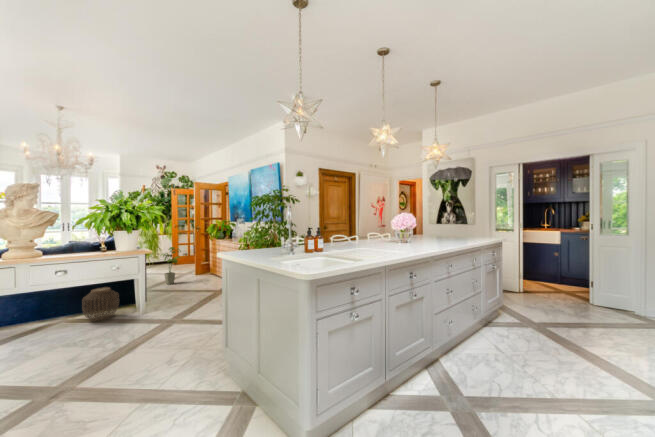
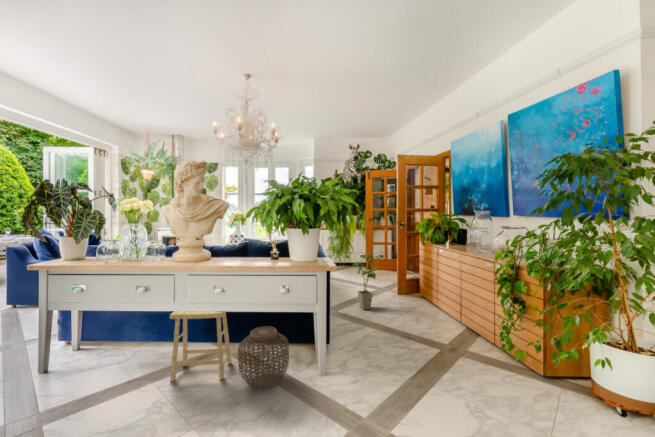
footstool: none [22,280,70,332] -> present [170,311,231,382]

